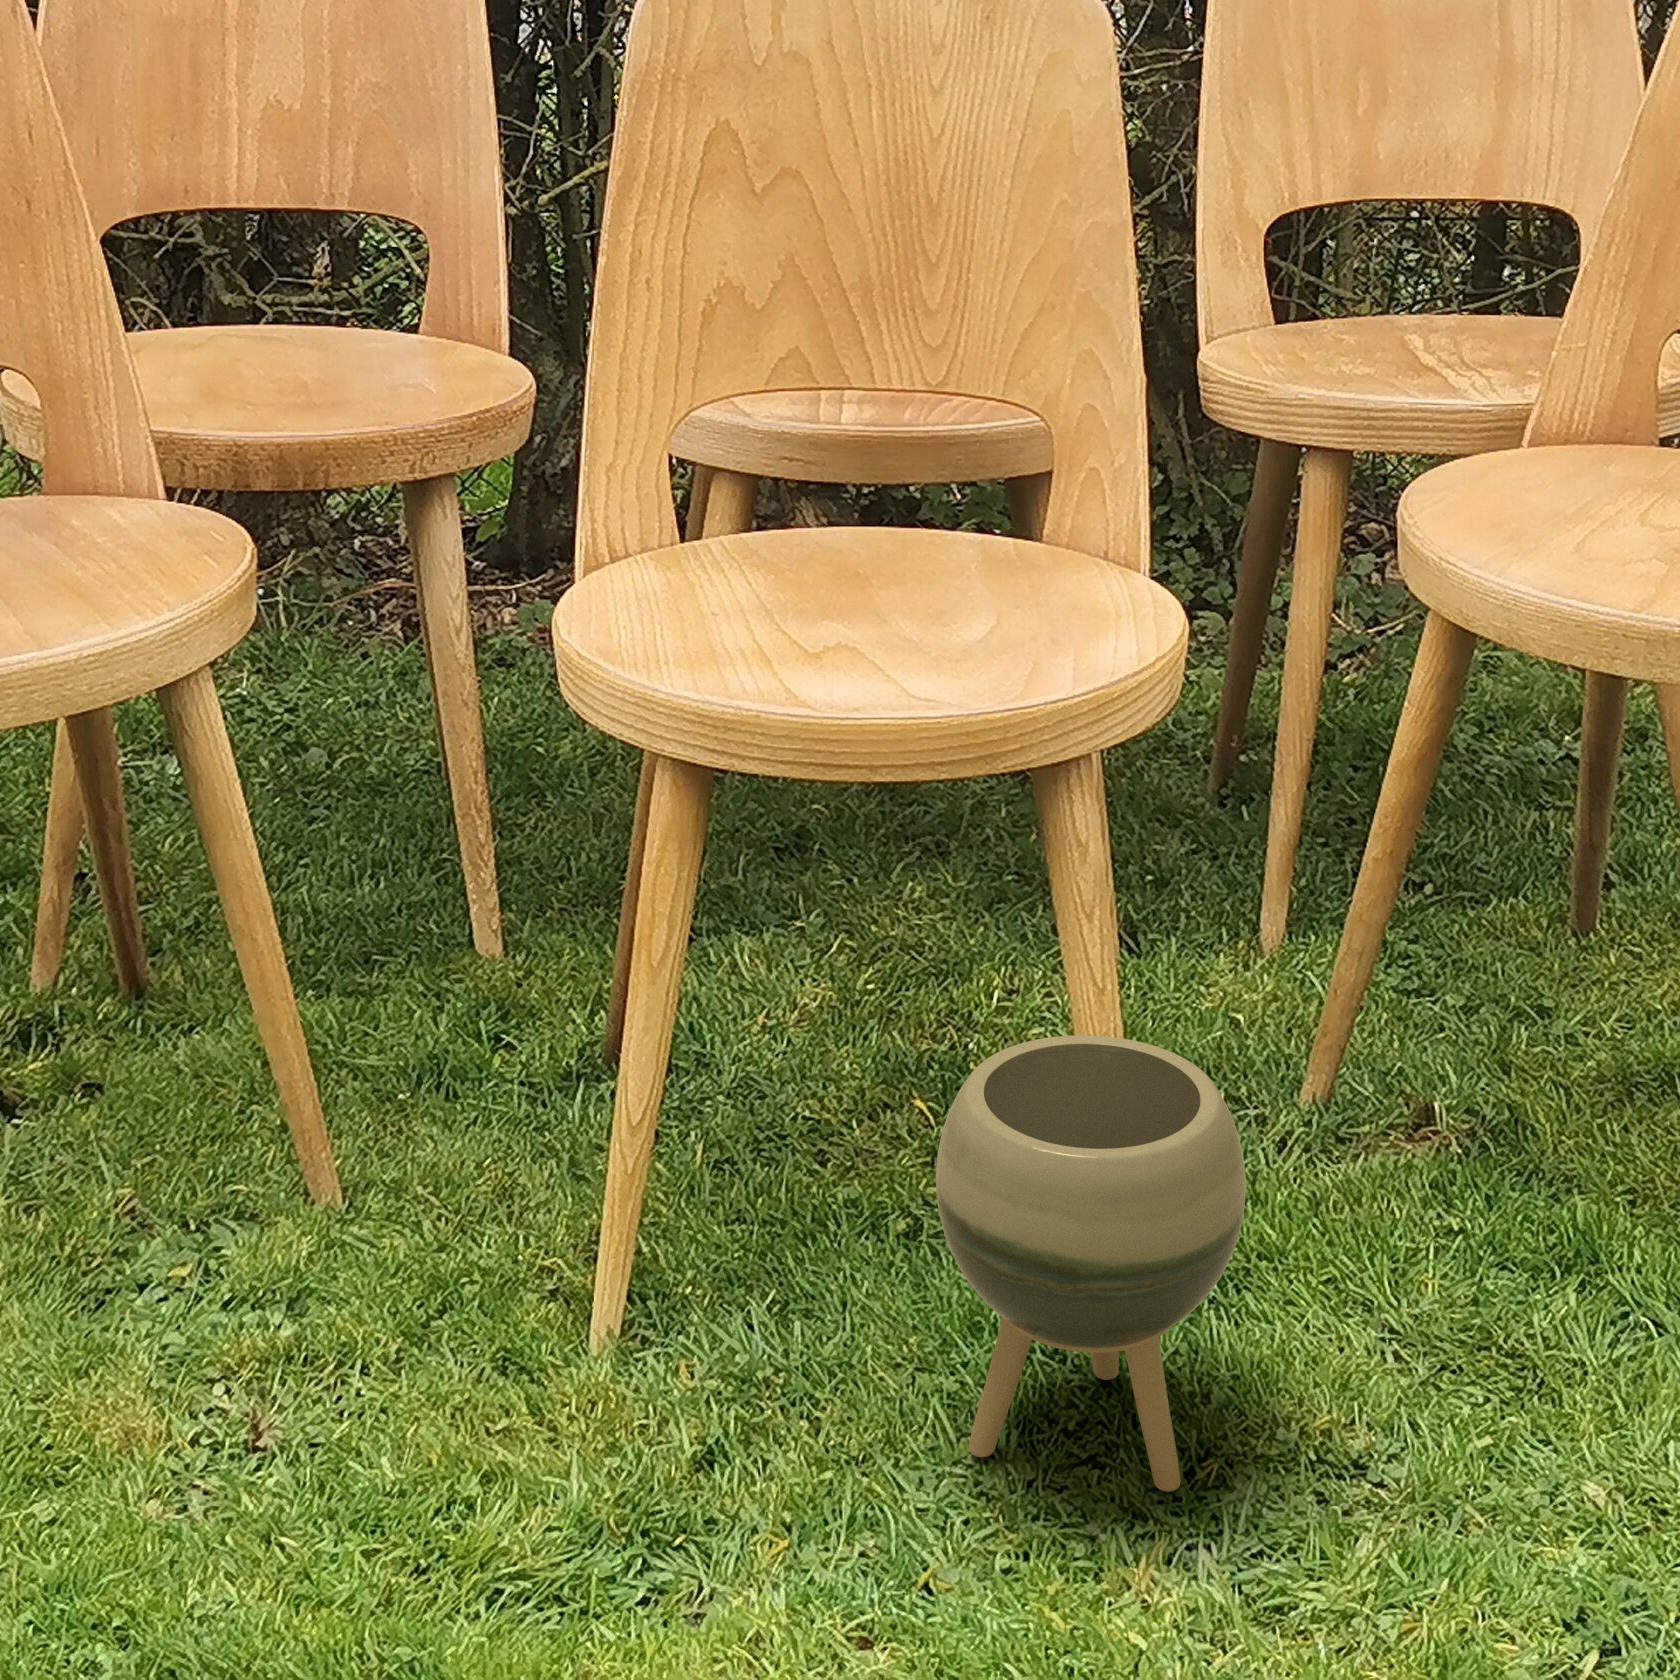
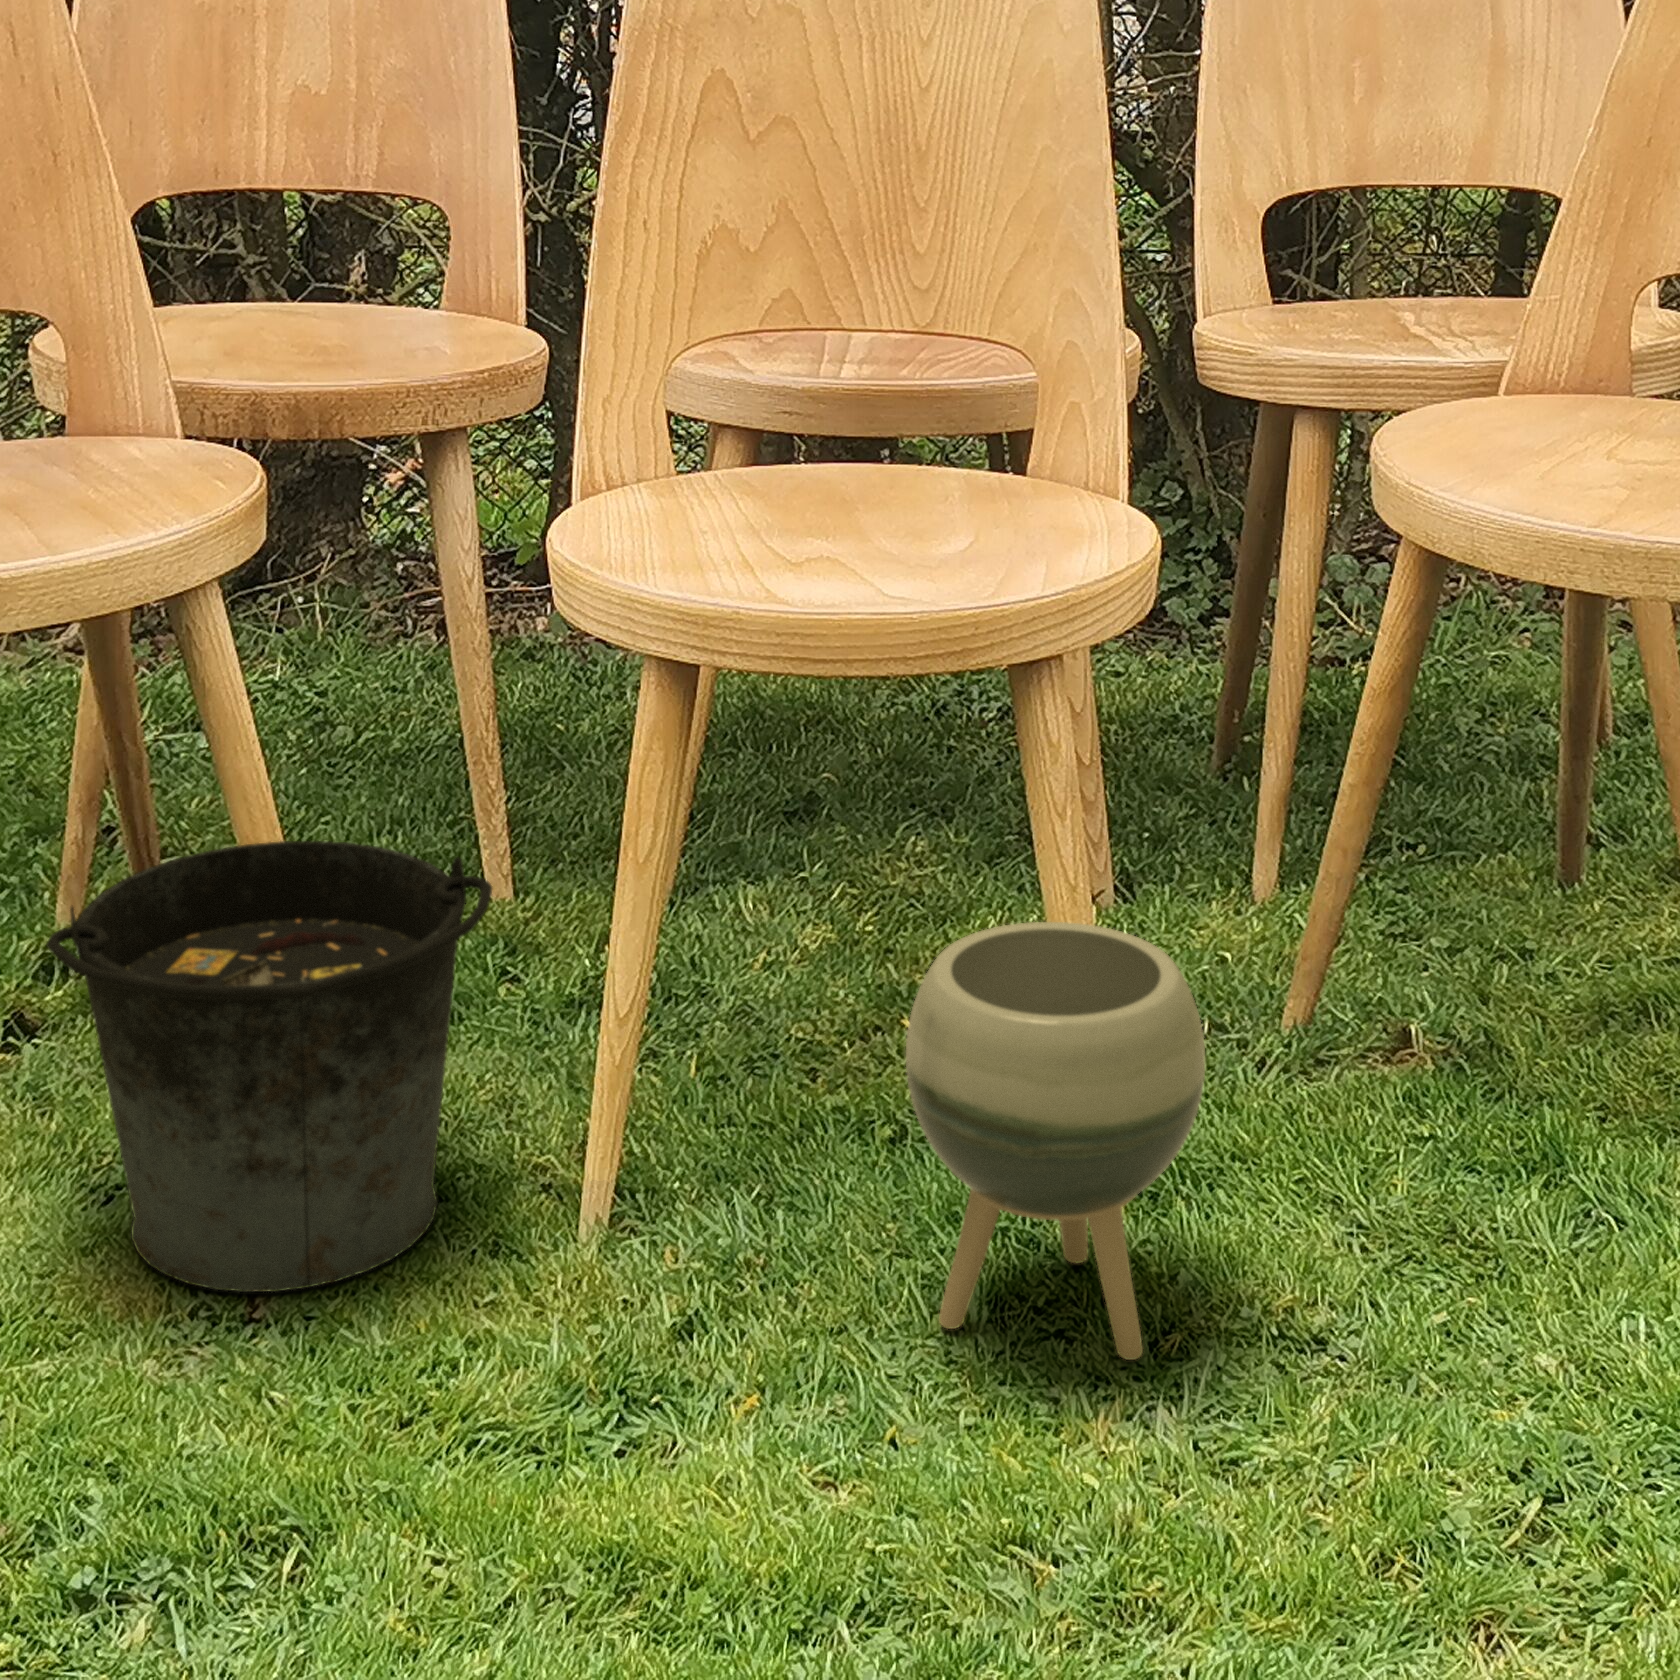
bucket: none [37,937,501,1421] -> present [46,841,492,1292]

